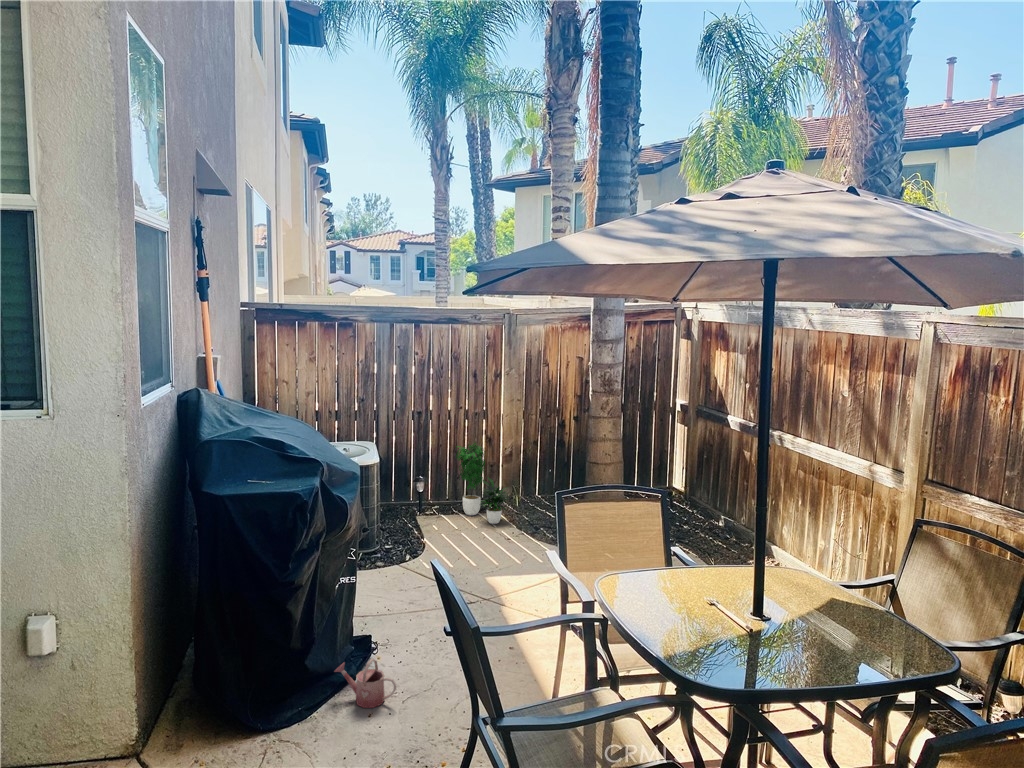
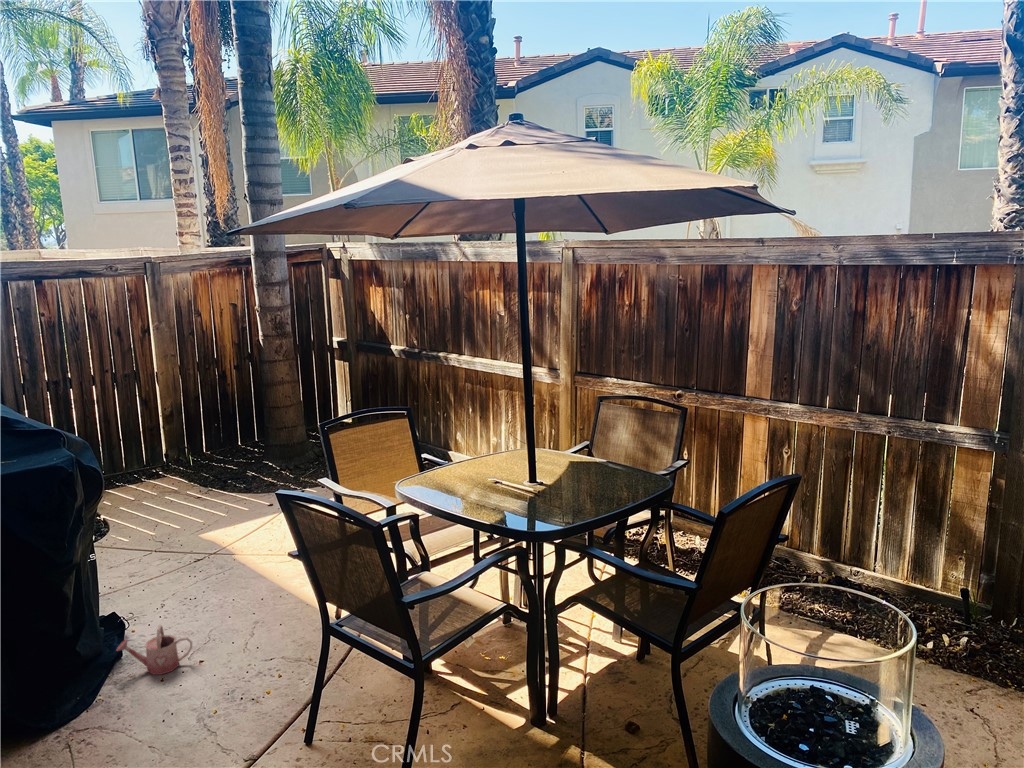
potted plant: present [457,443,508,524] -> none [108,404,188,490]

